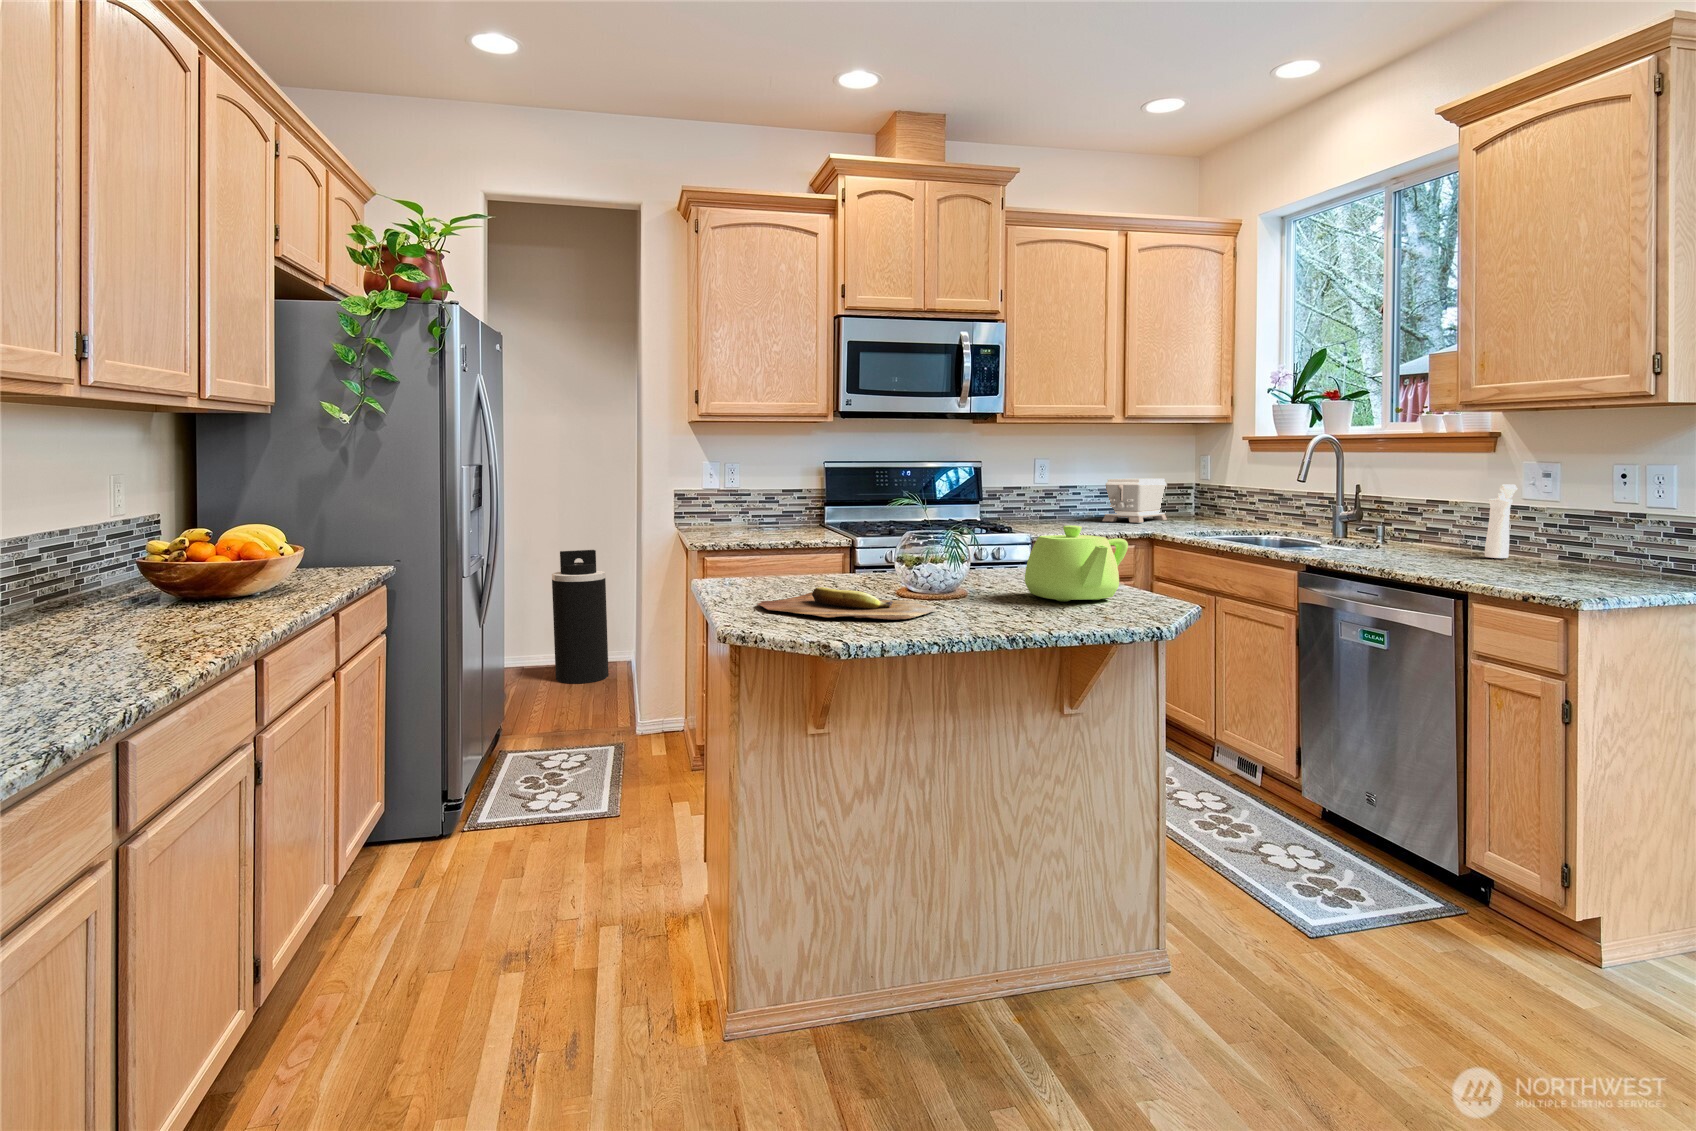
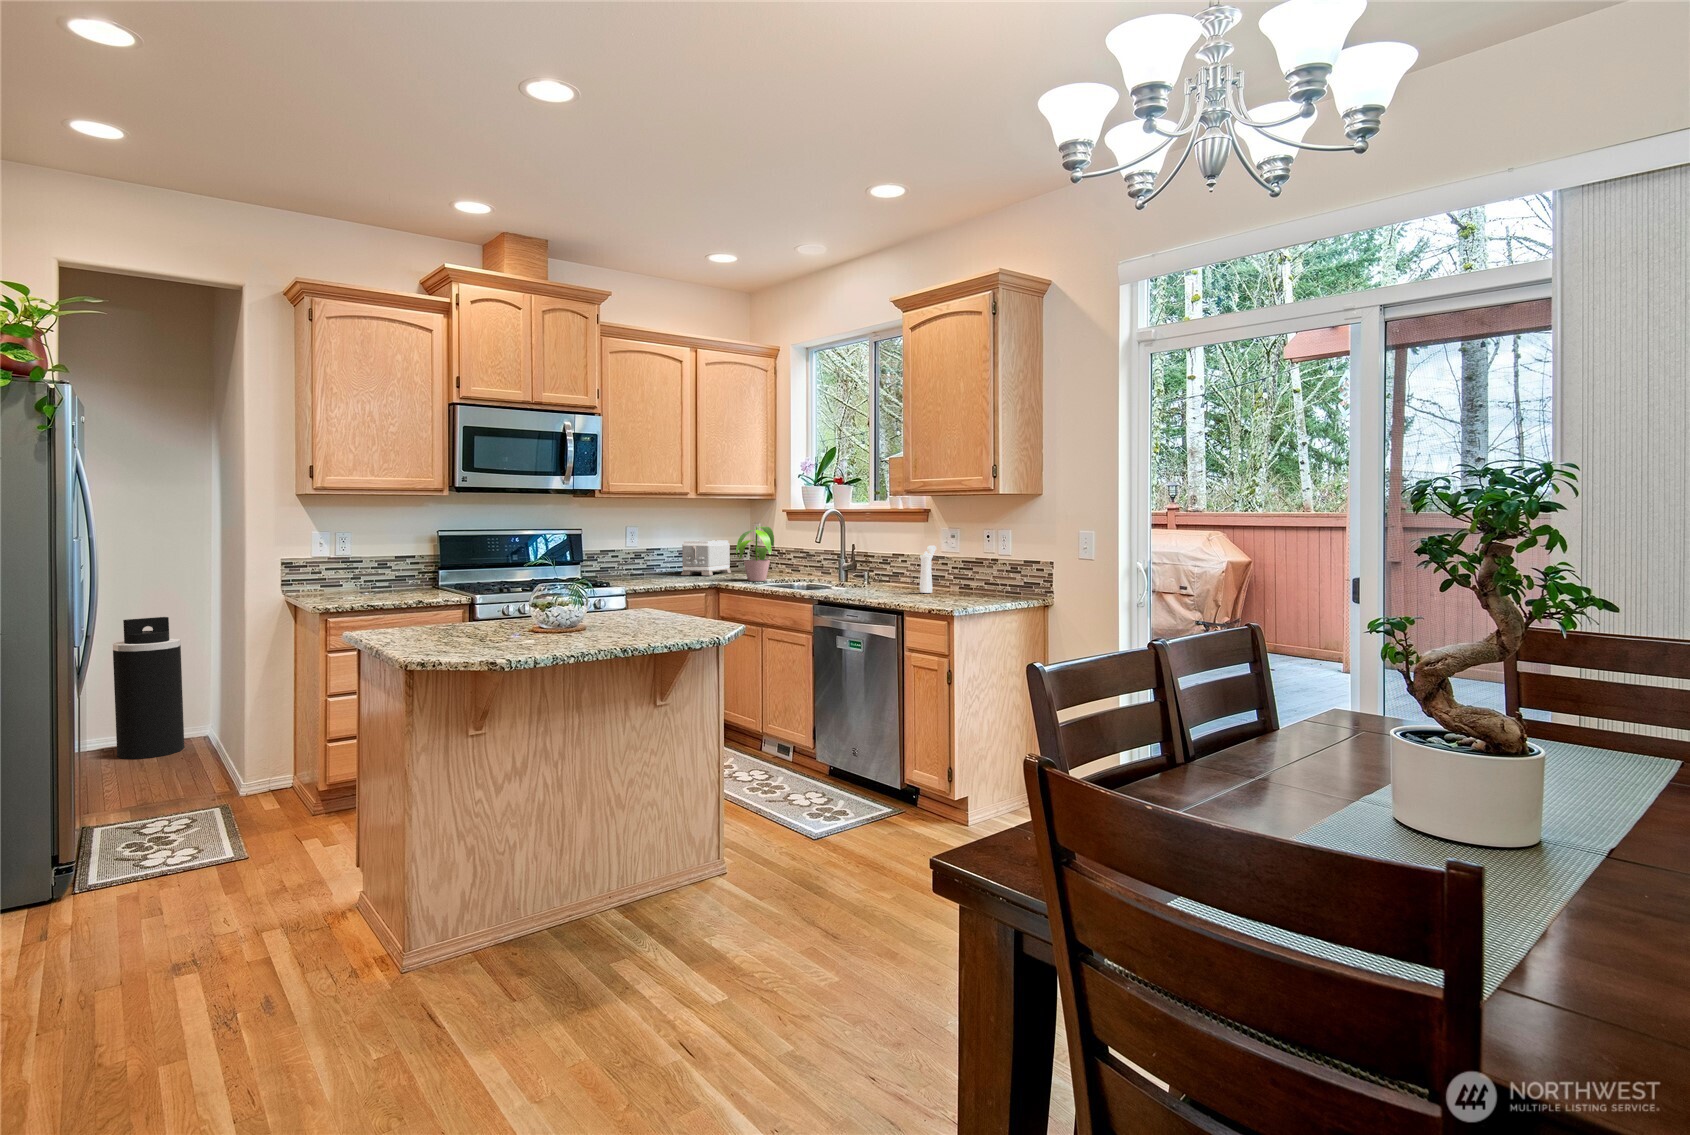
potted plant: none [1166,459,1247,531] -> present [736,526,774,581]
teapot: present [1025,525,1128,601] -> none [623,579,690,629]
cutting board: present [758,587,937,620] -> none [429,626,565,645]

